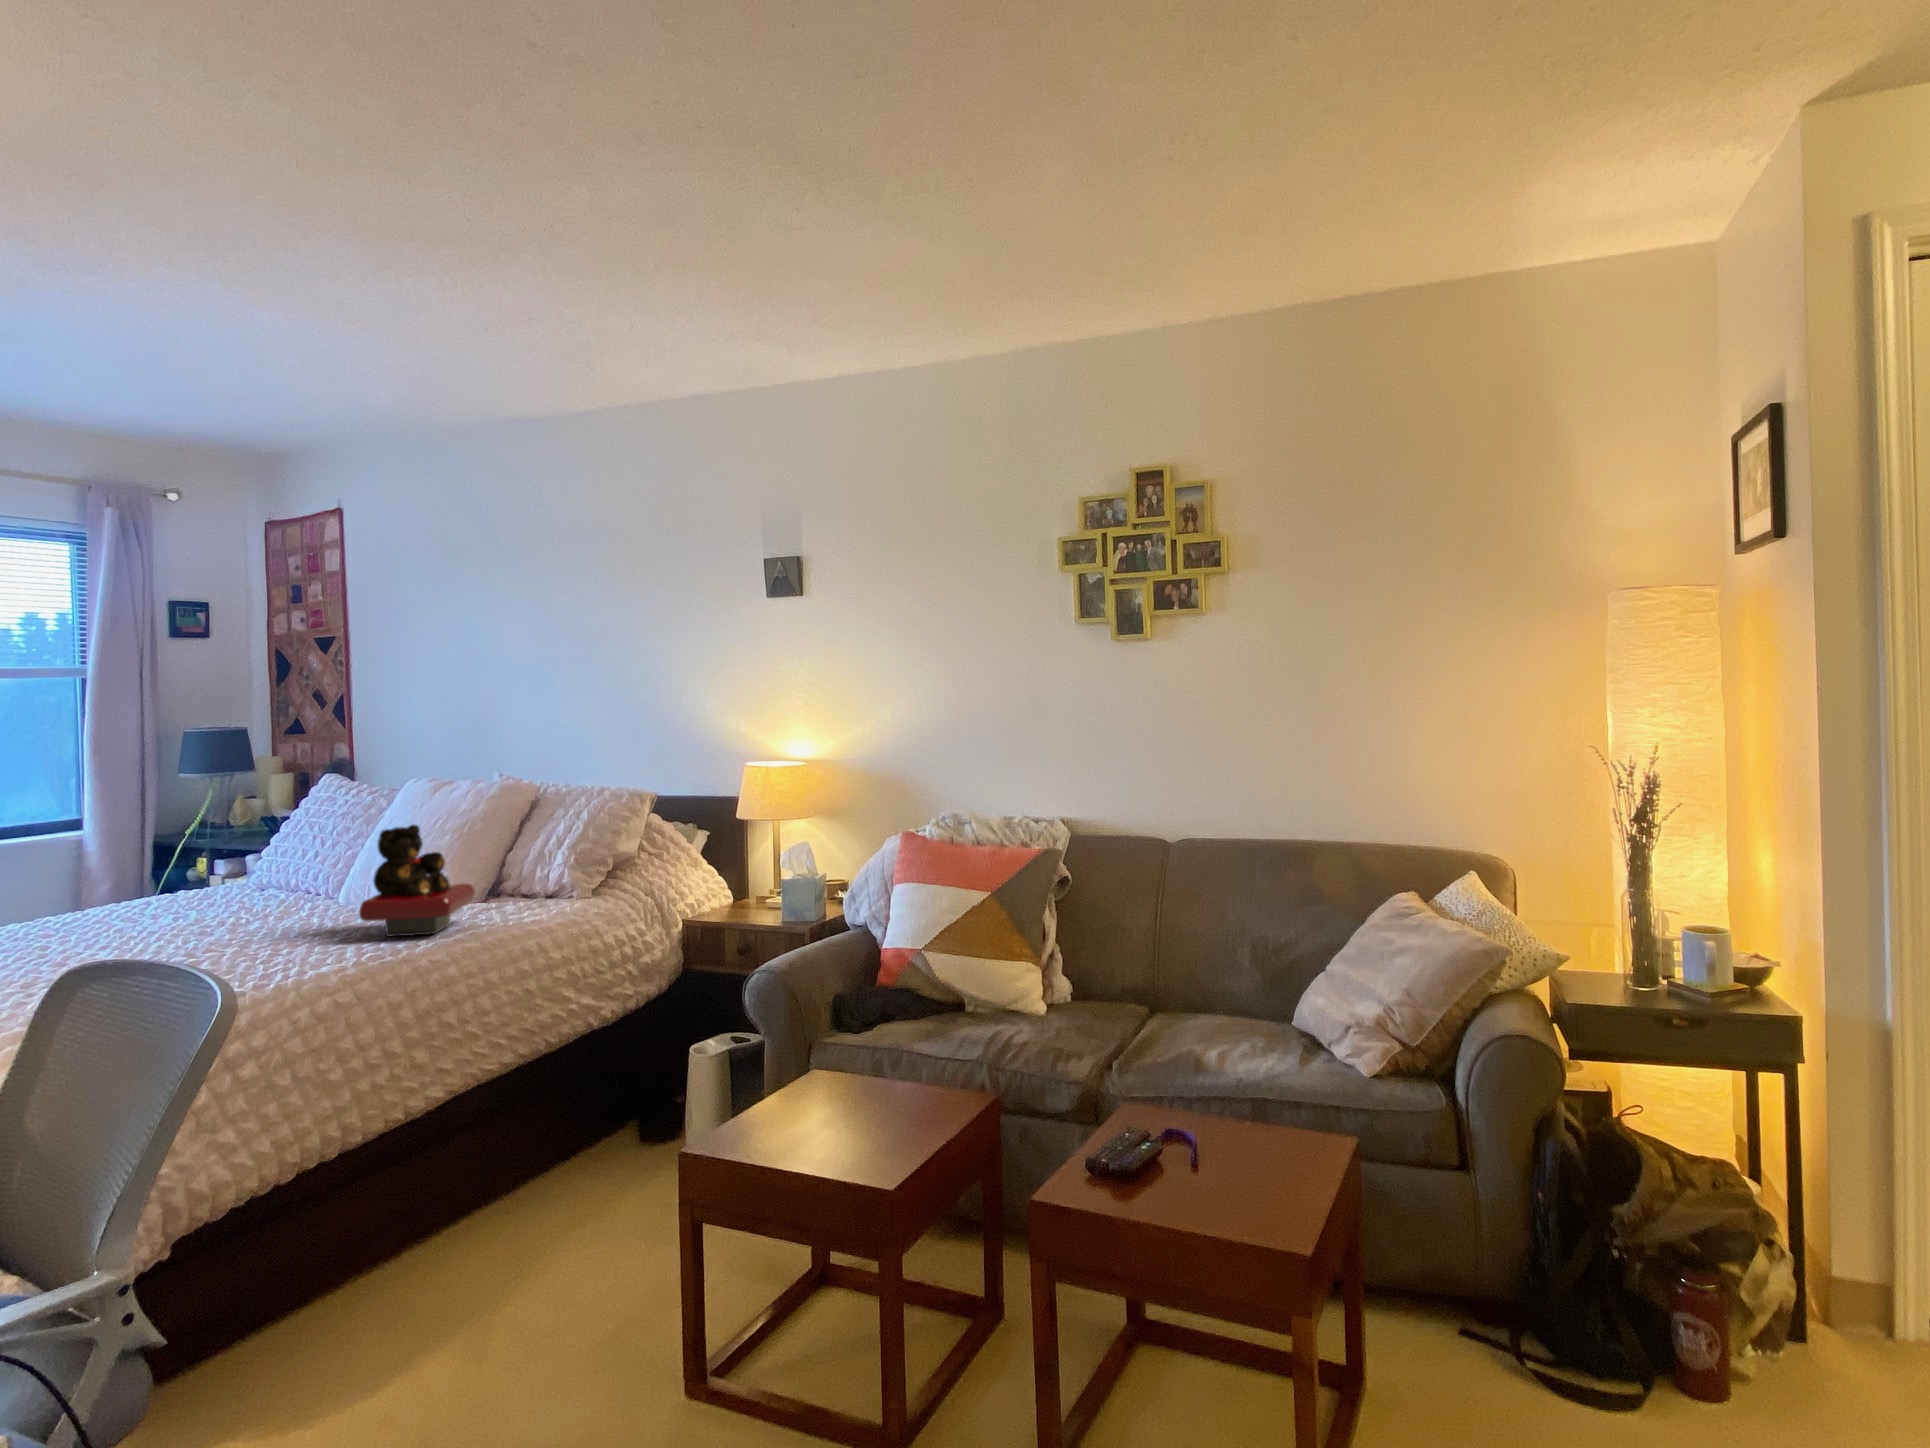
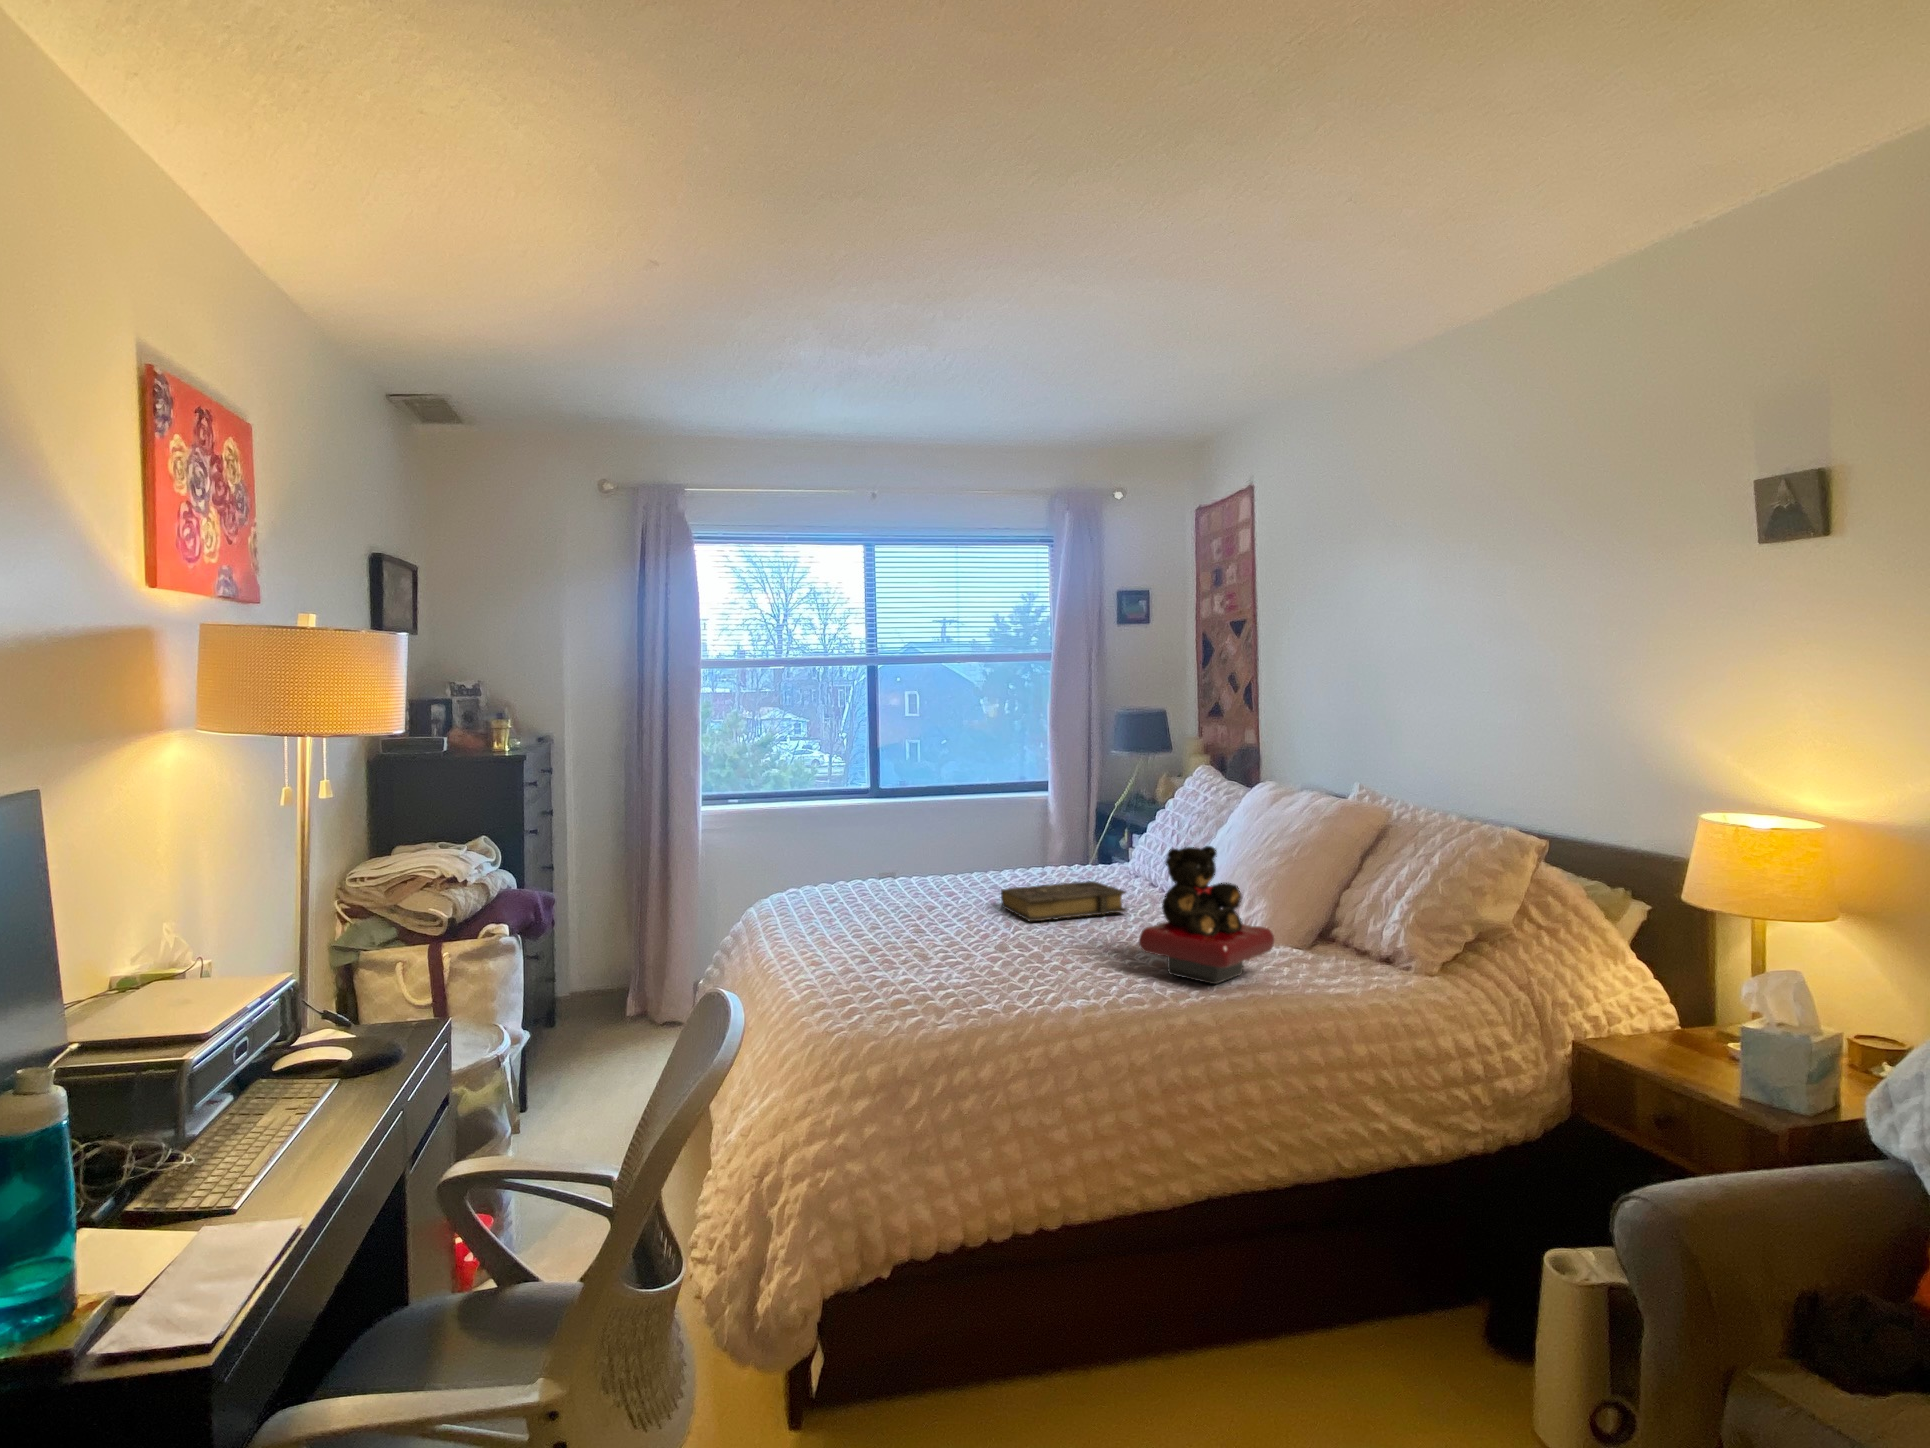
book: none [146,889,300,932] -> present [1001,881,1127,921]

